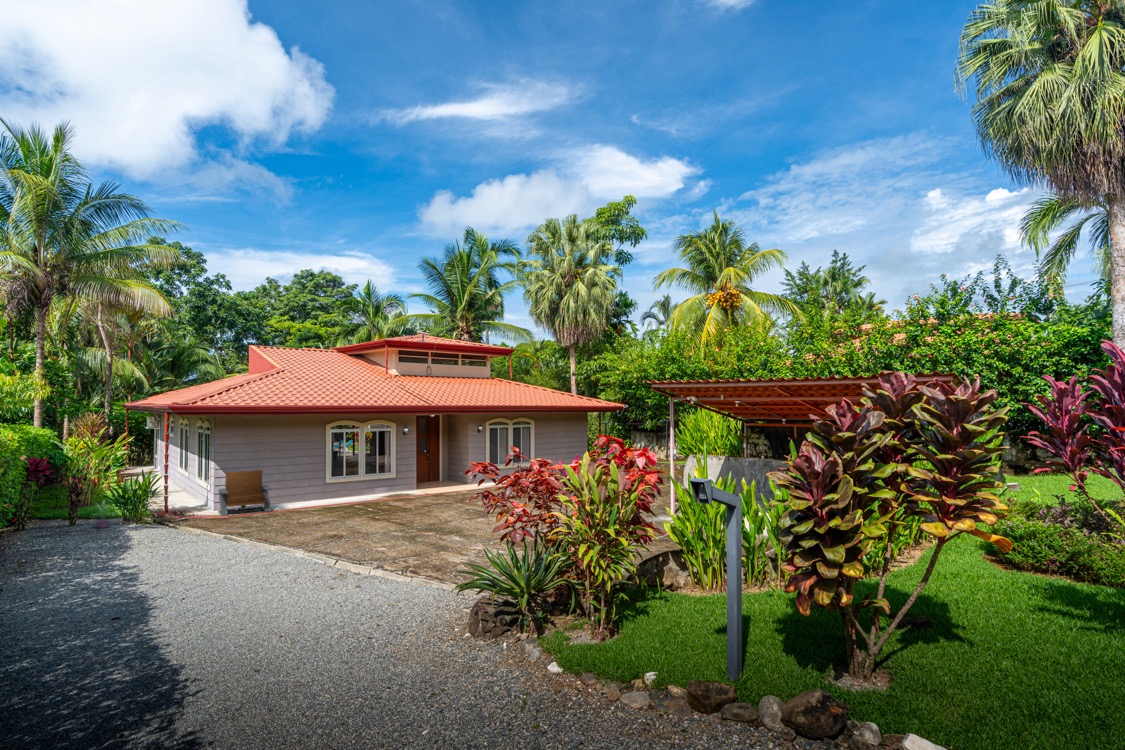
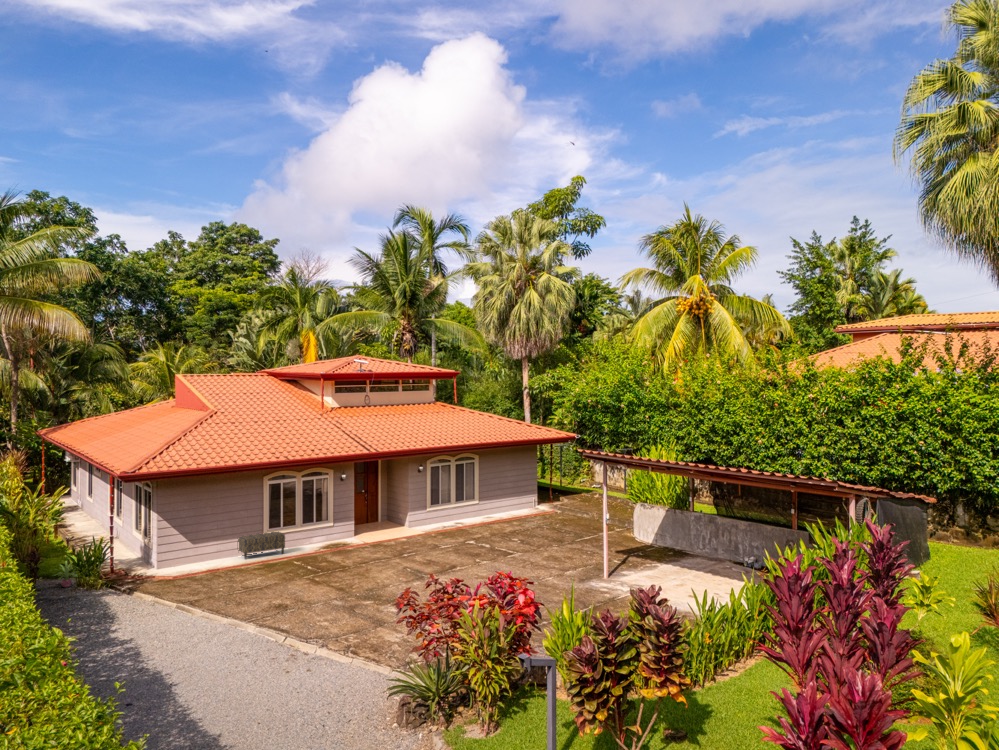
lounge chair: present [218,470,271,516] -> none [162,525,214,575]
bench: none [300,479,348,505] -> present [237,532,285,559]

